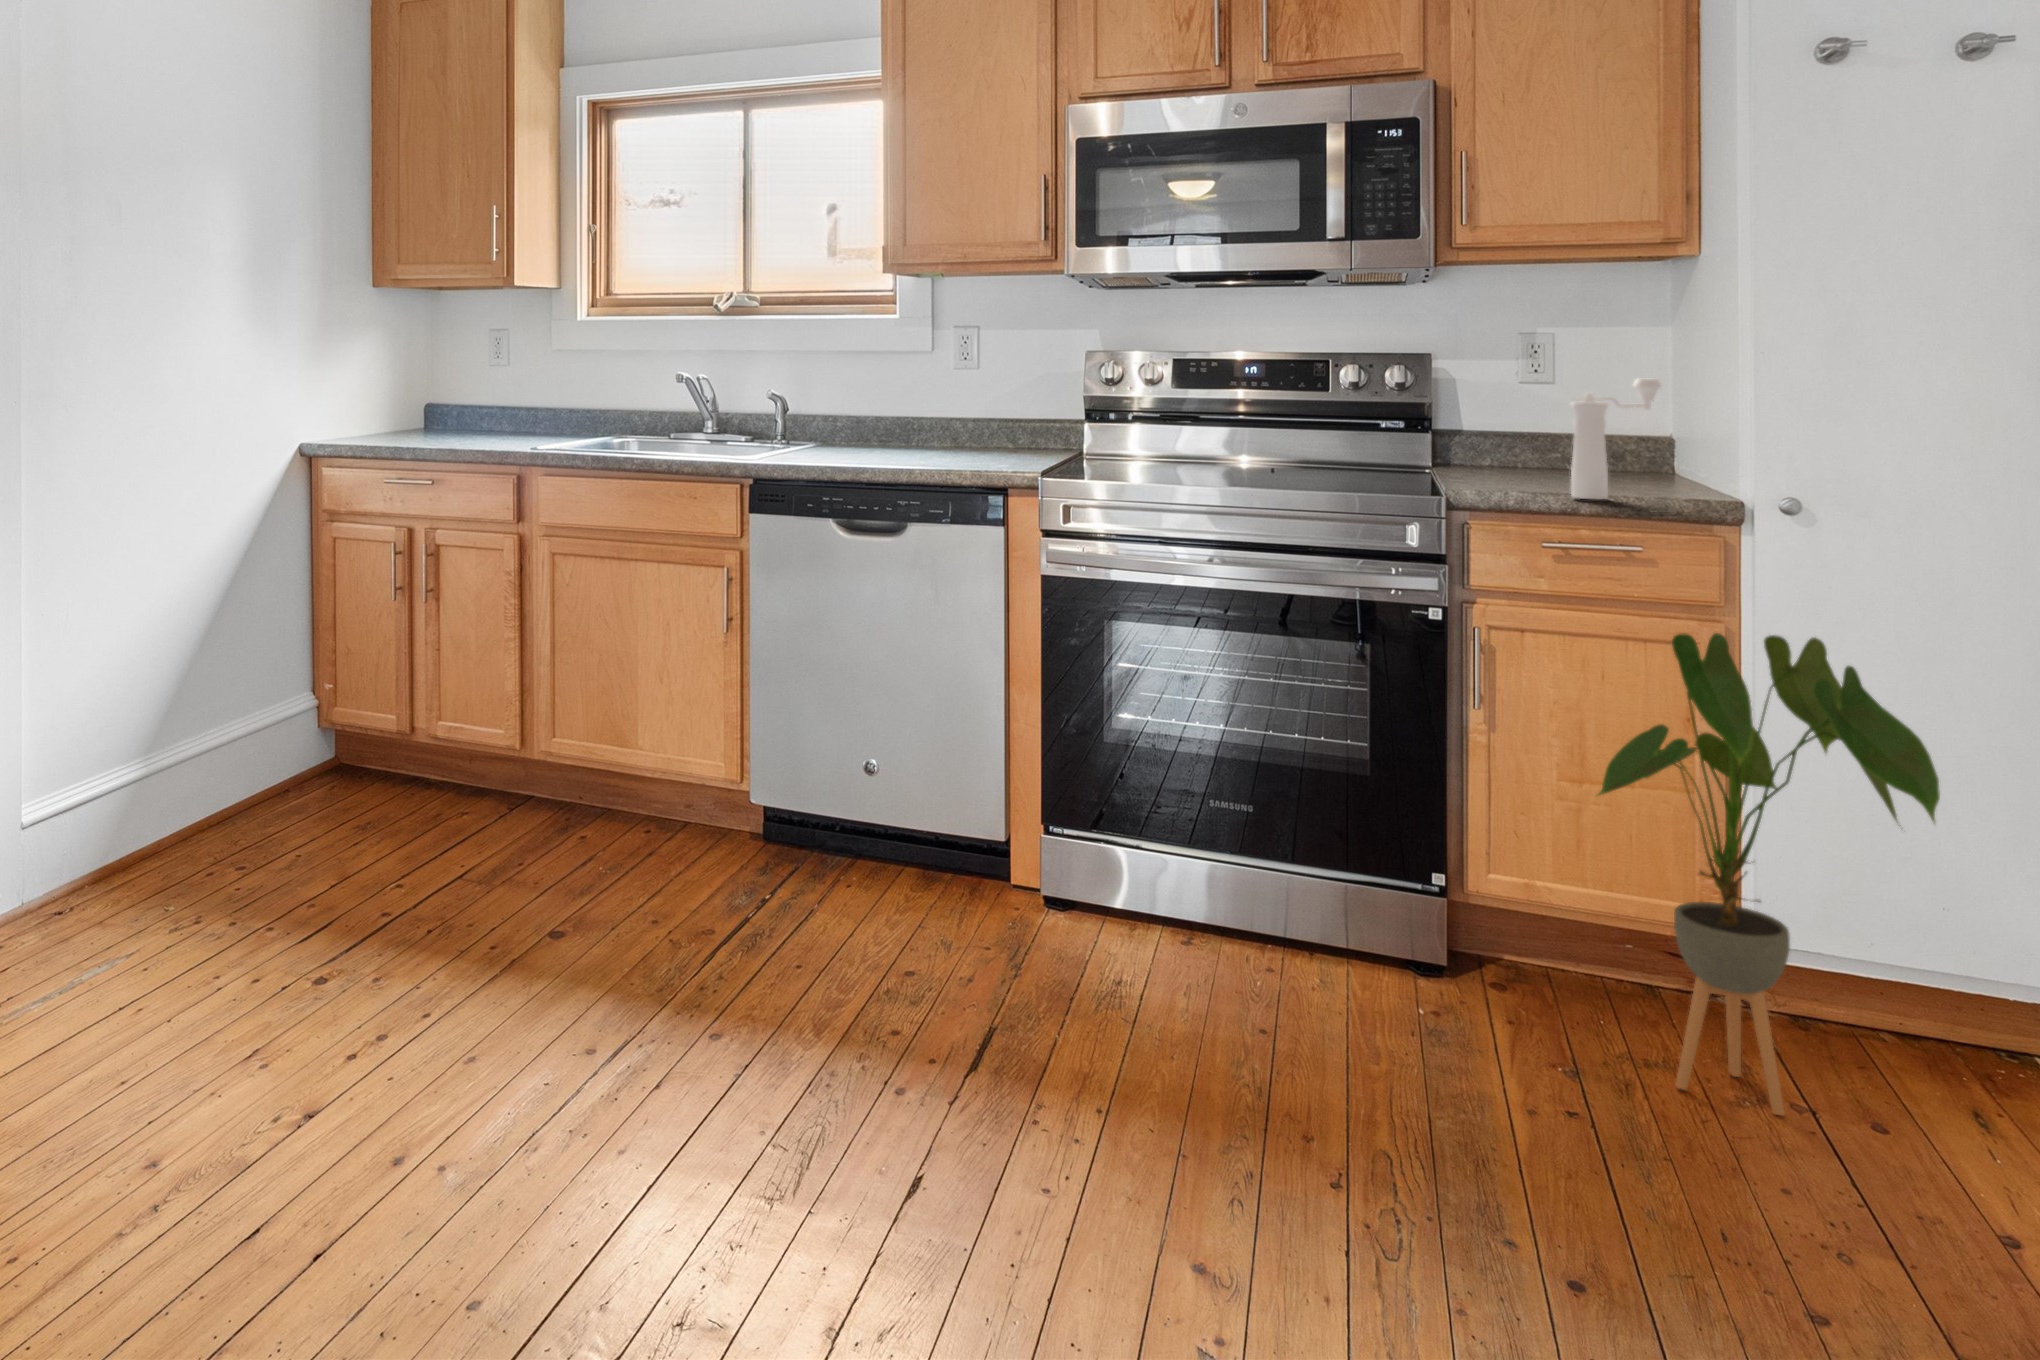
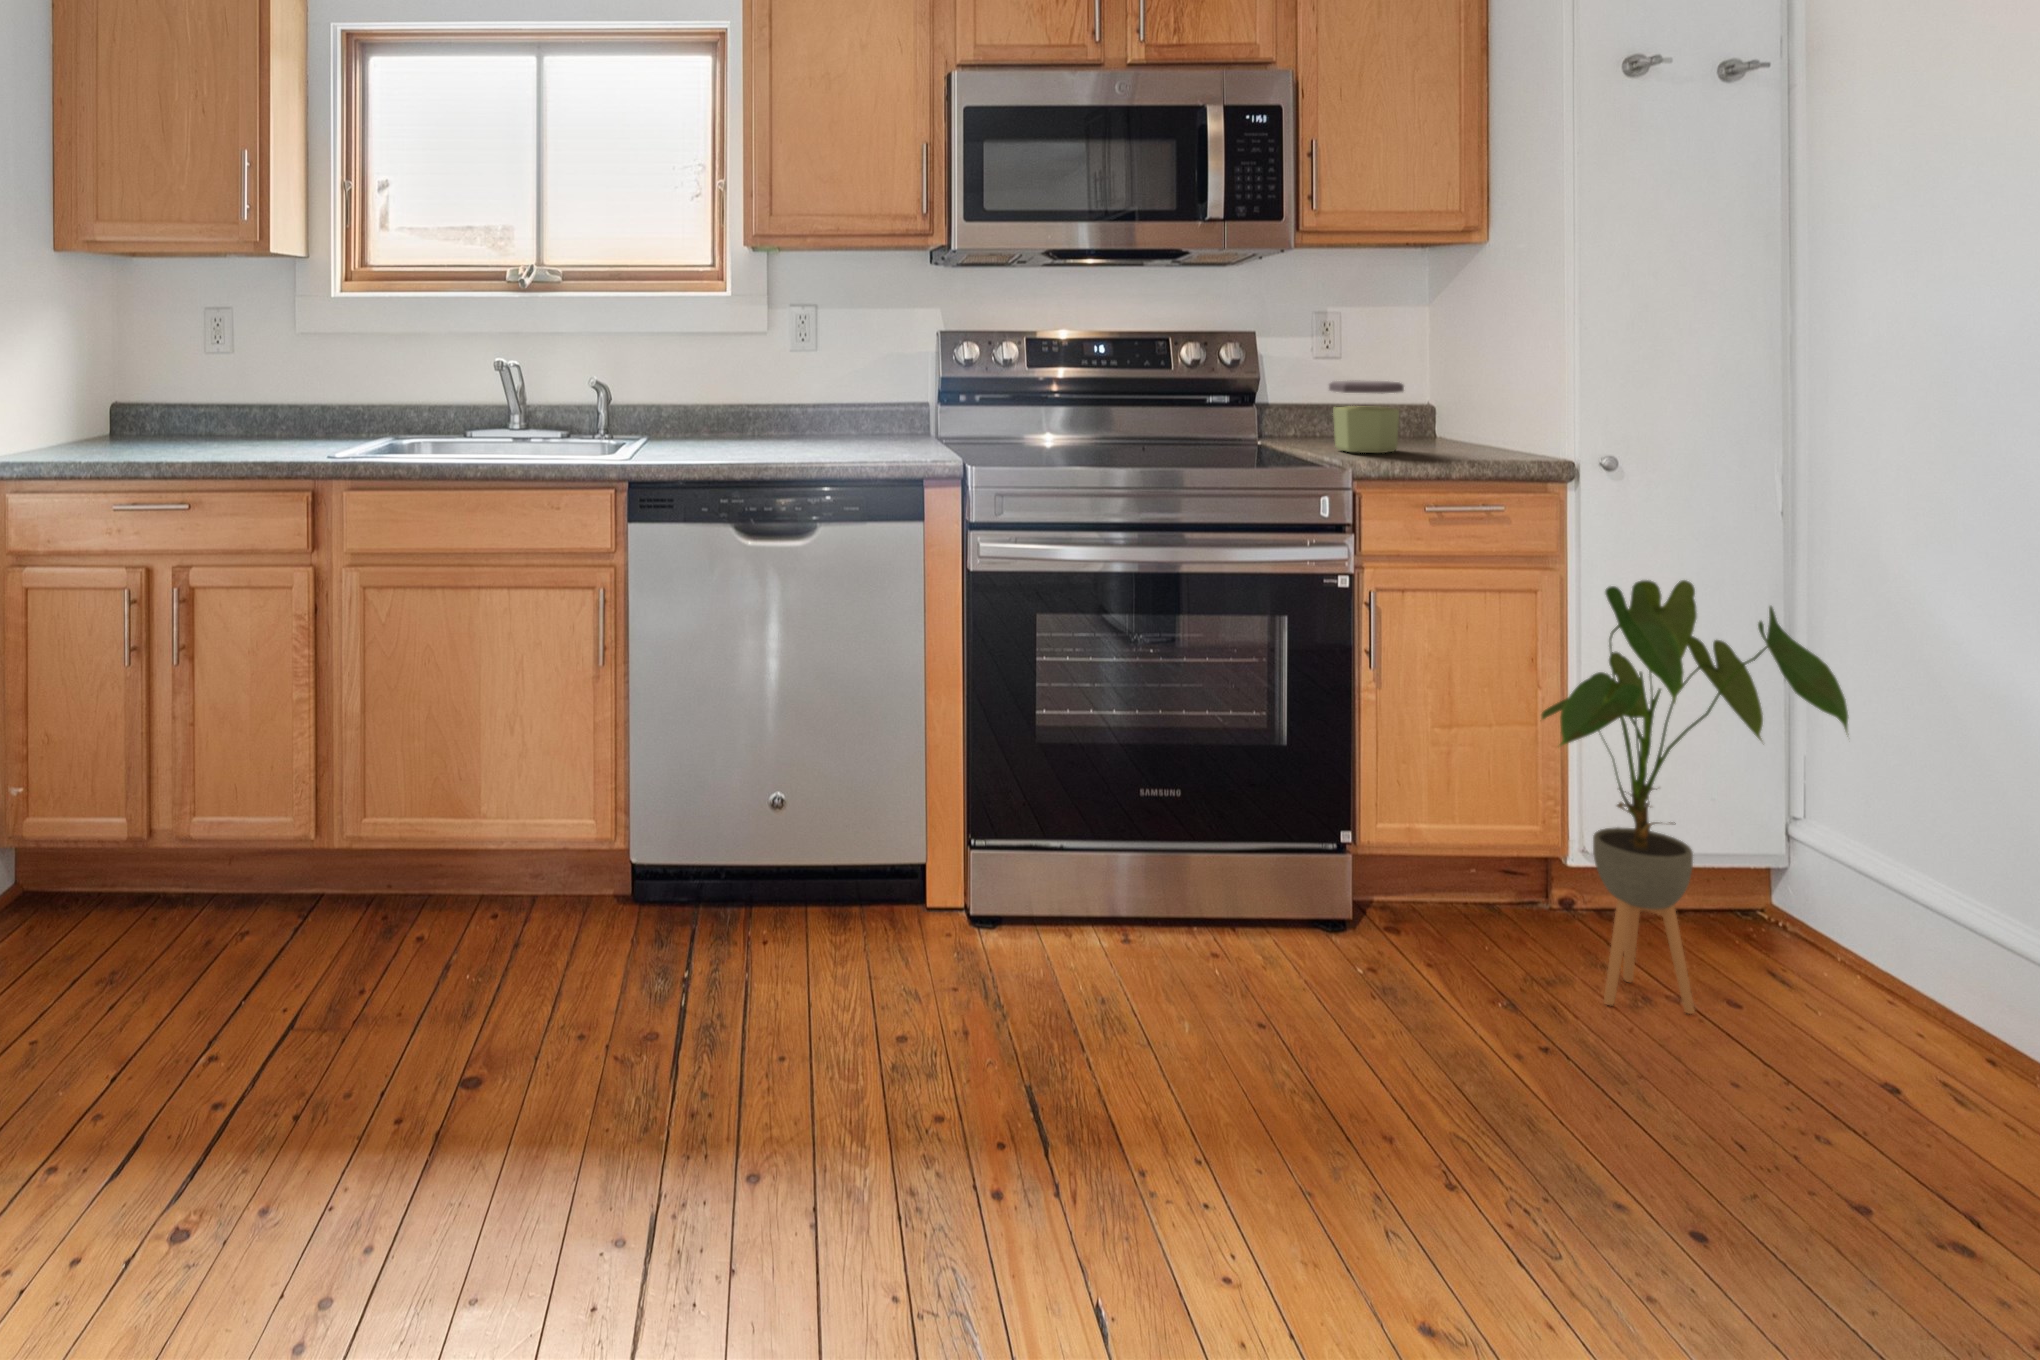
pepper mill: present [1571,379,1661,500] -> none [1445,353,1508,465]
jar: none [1483,406,1563,484] -> present [1329,380,1404,453]

